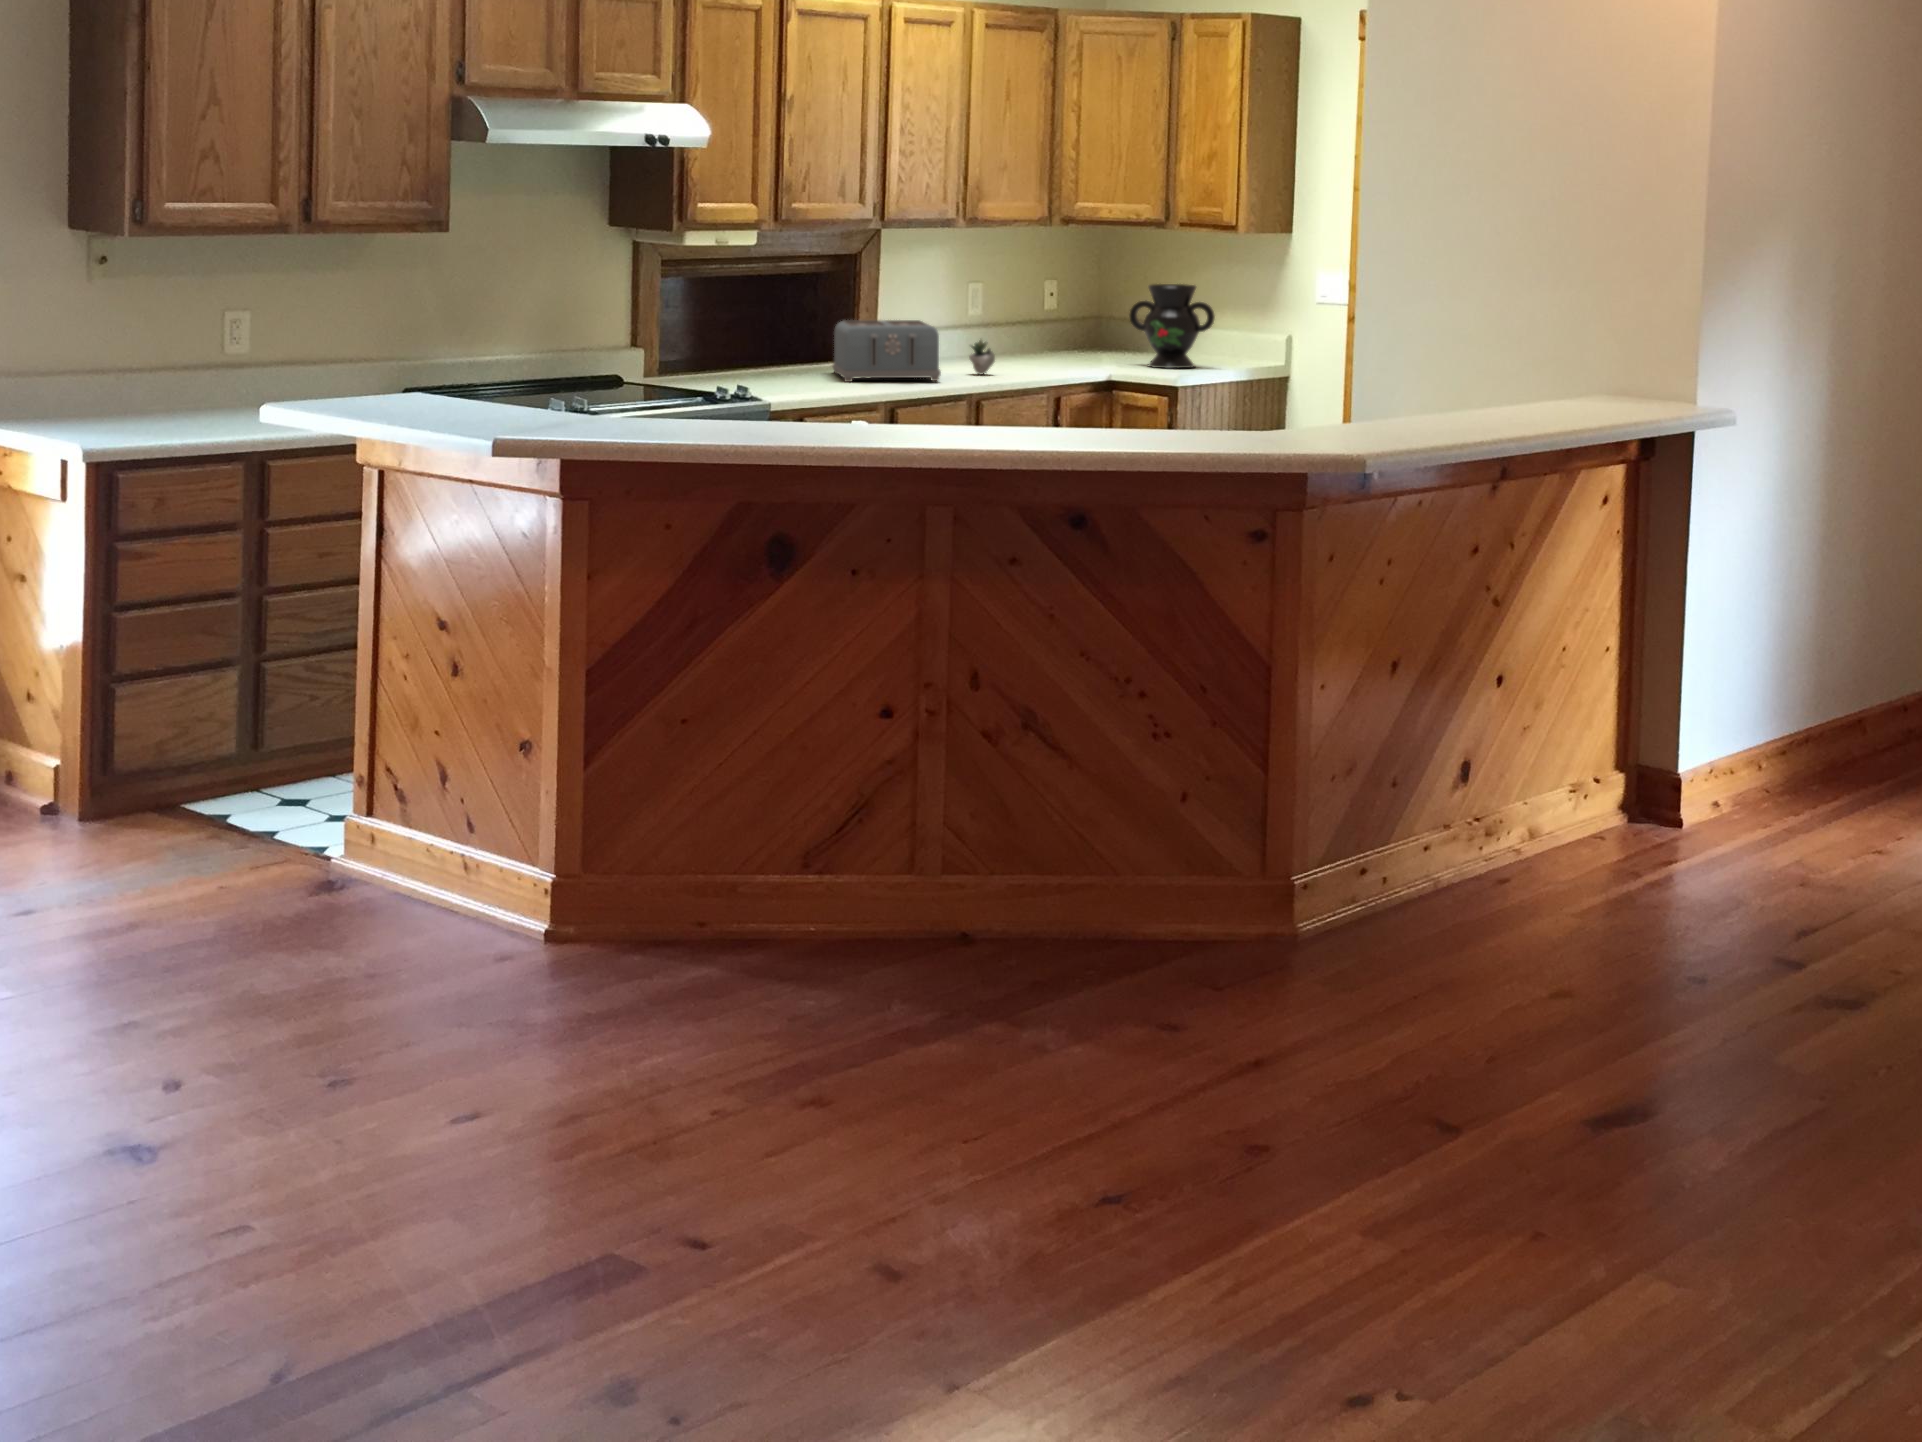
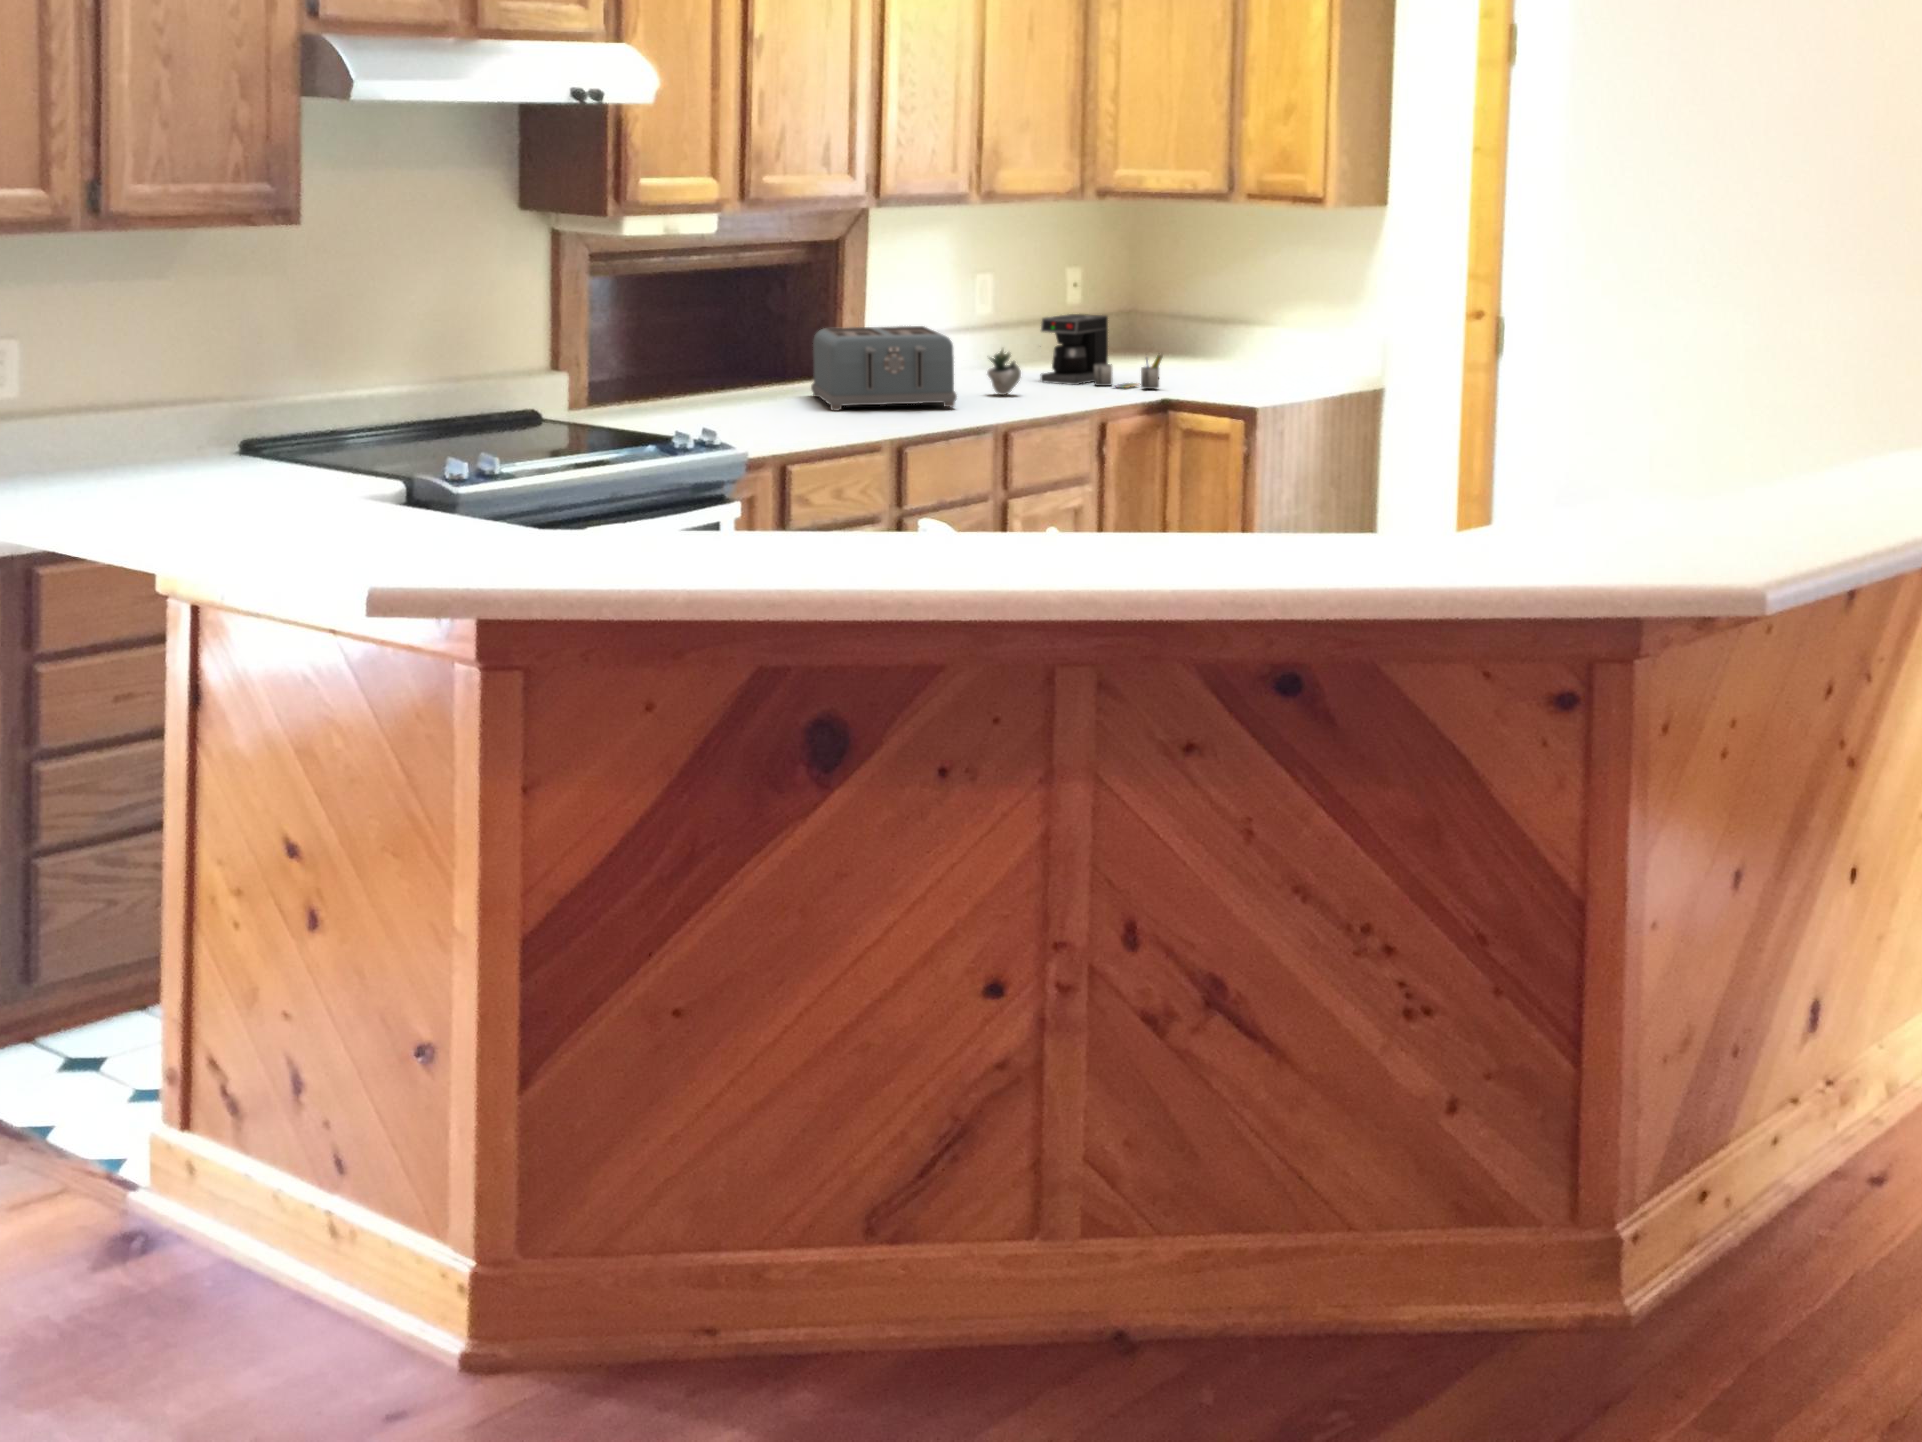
decorative vase: present [1130,284,1215,368] -> none [1181,273,1291,381]
coffee maker: none [1016,315,1109,372] -> present [1041,314,1163,389]

